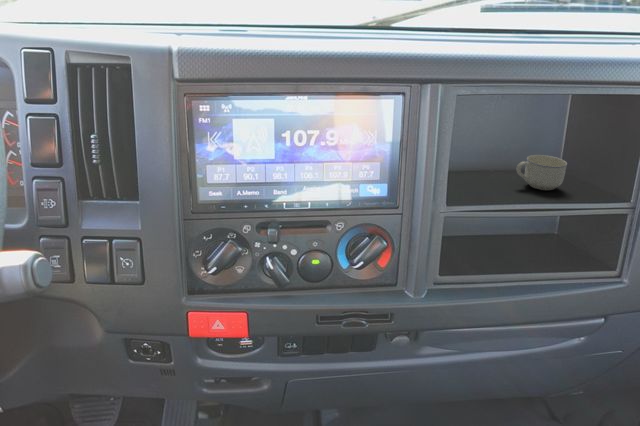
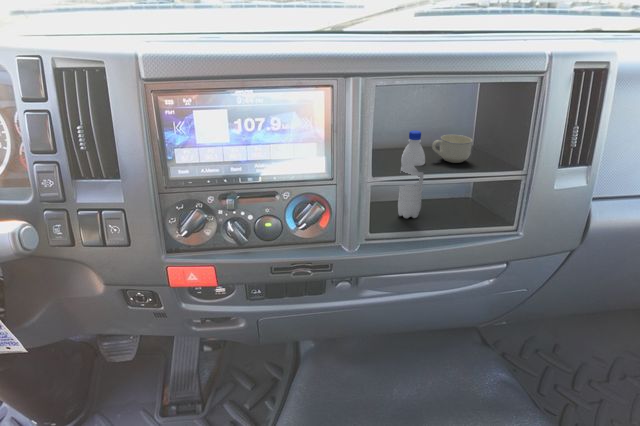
water bottle: none [471,149,508,258] -> present [398,131,425,218]

